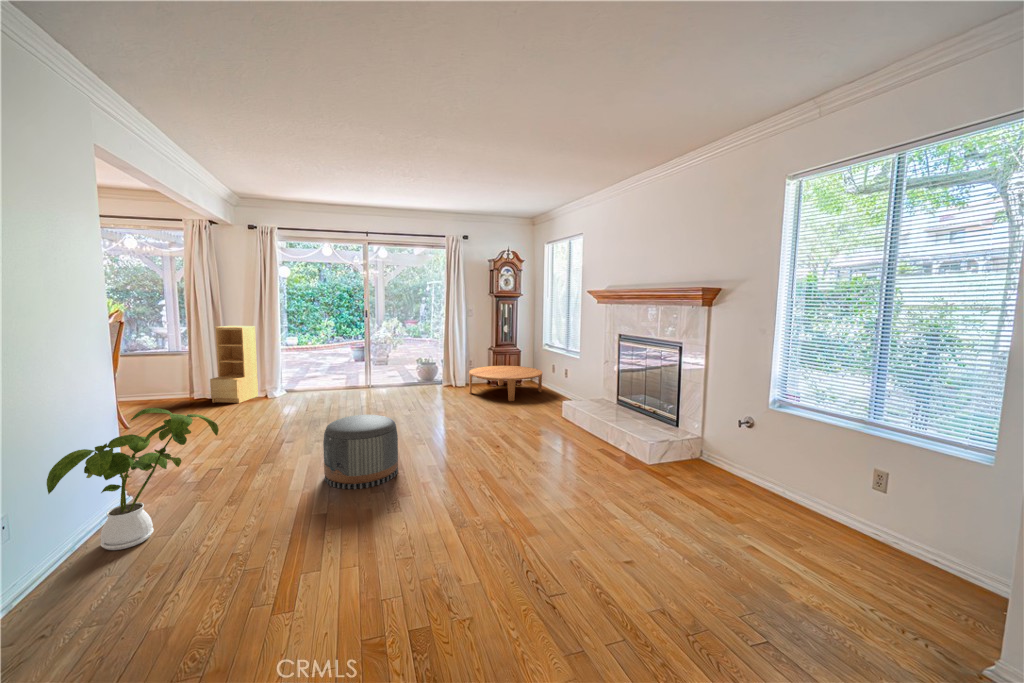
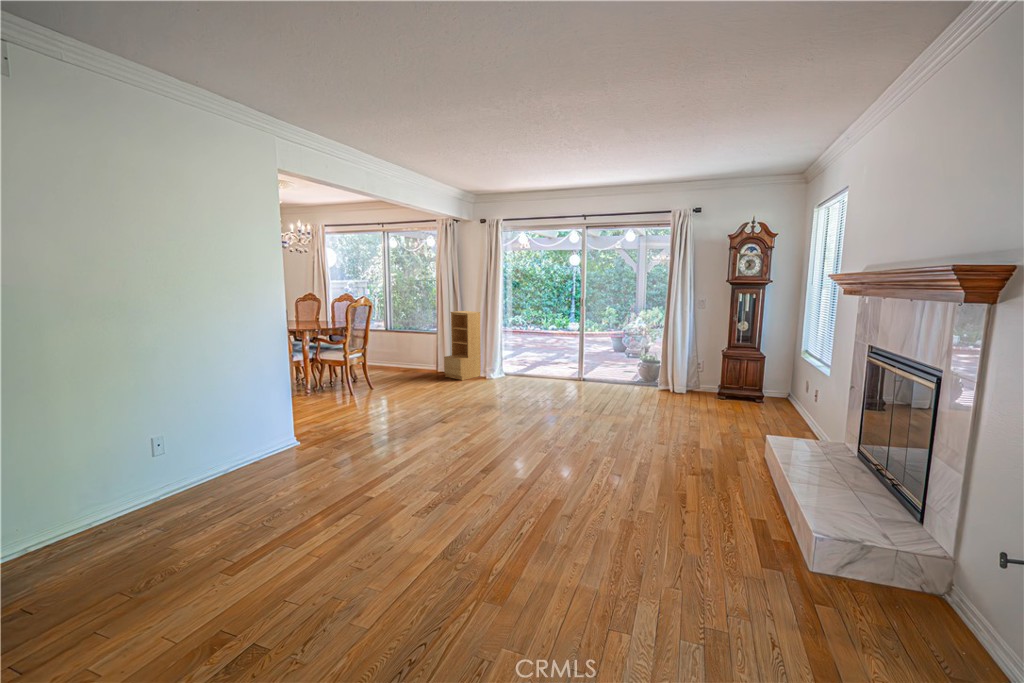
coffee table: present [469,366,542,401] -> none [678,373,782,422]
house plant: present [47,408,219,550] -> none [263,381,365,477]
pouf: present [323,415,398,489] -> none [451,409,519,480]

